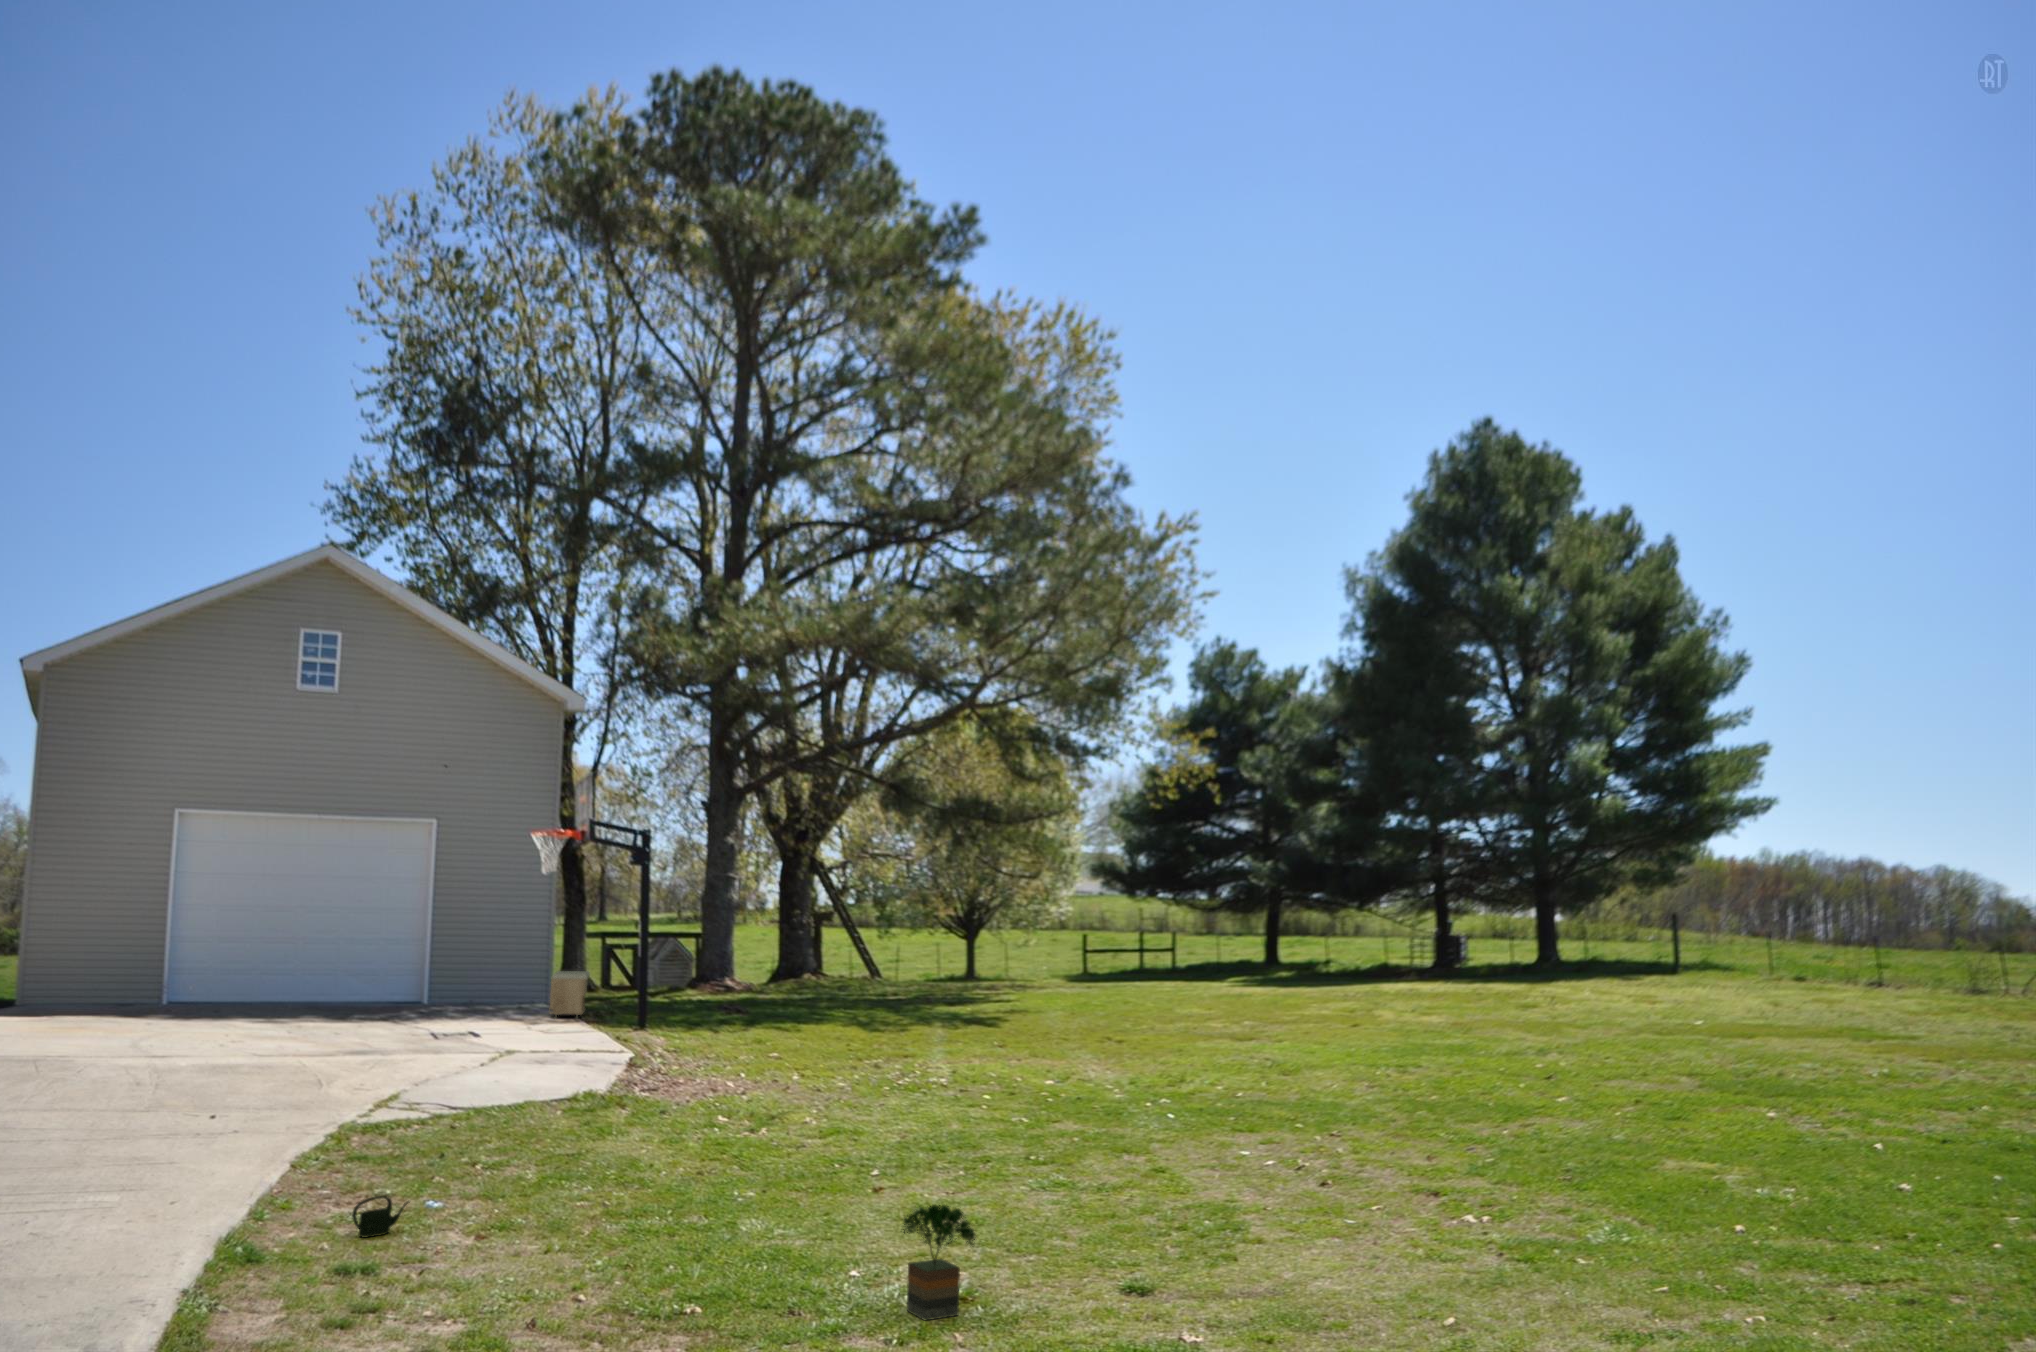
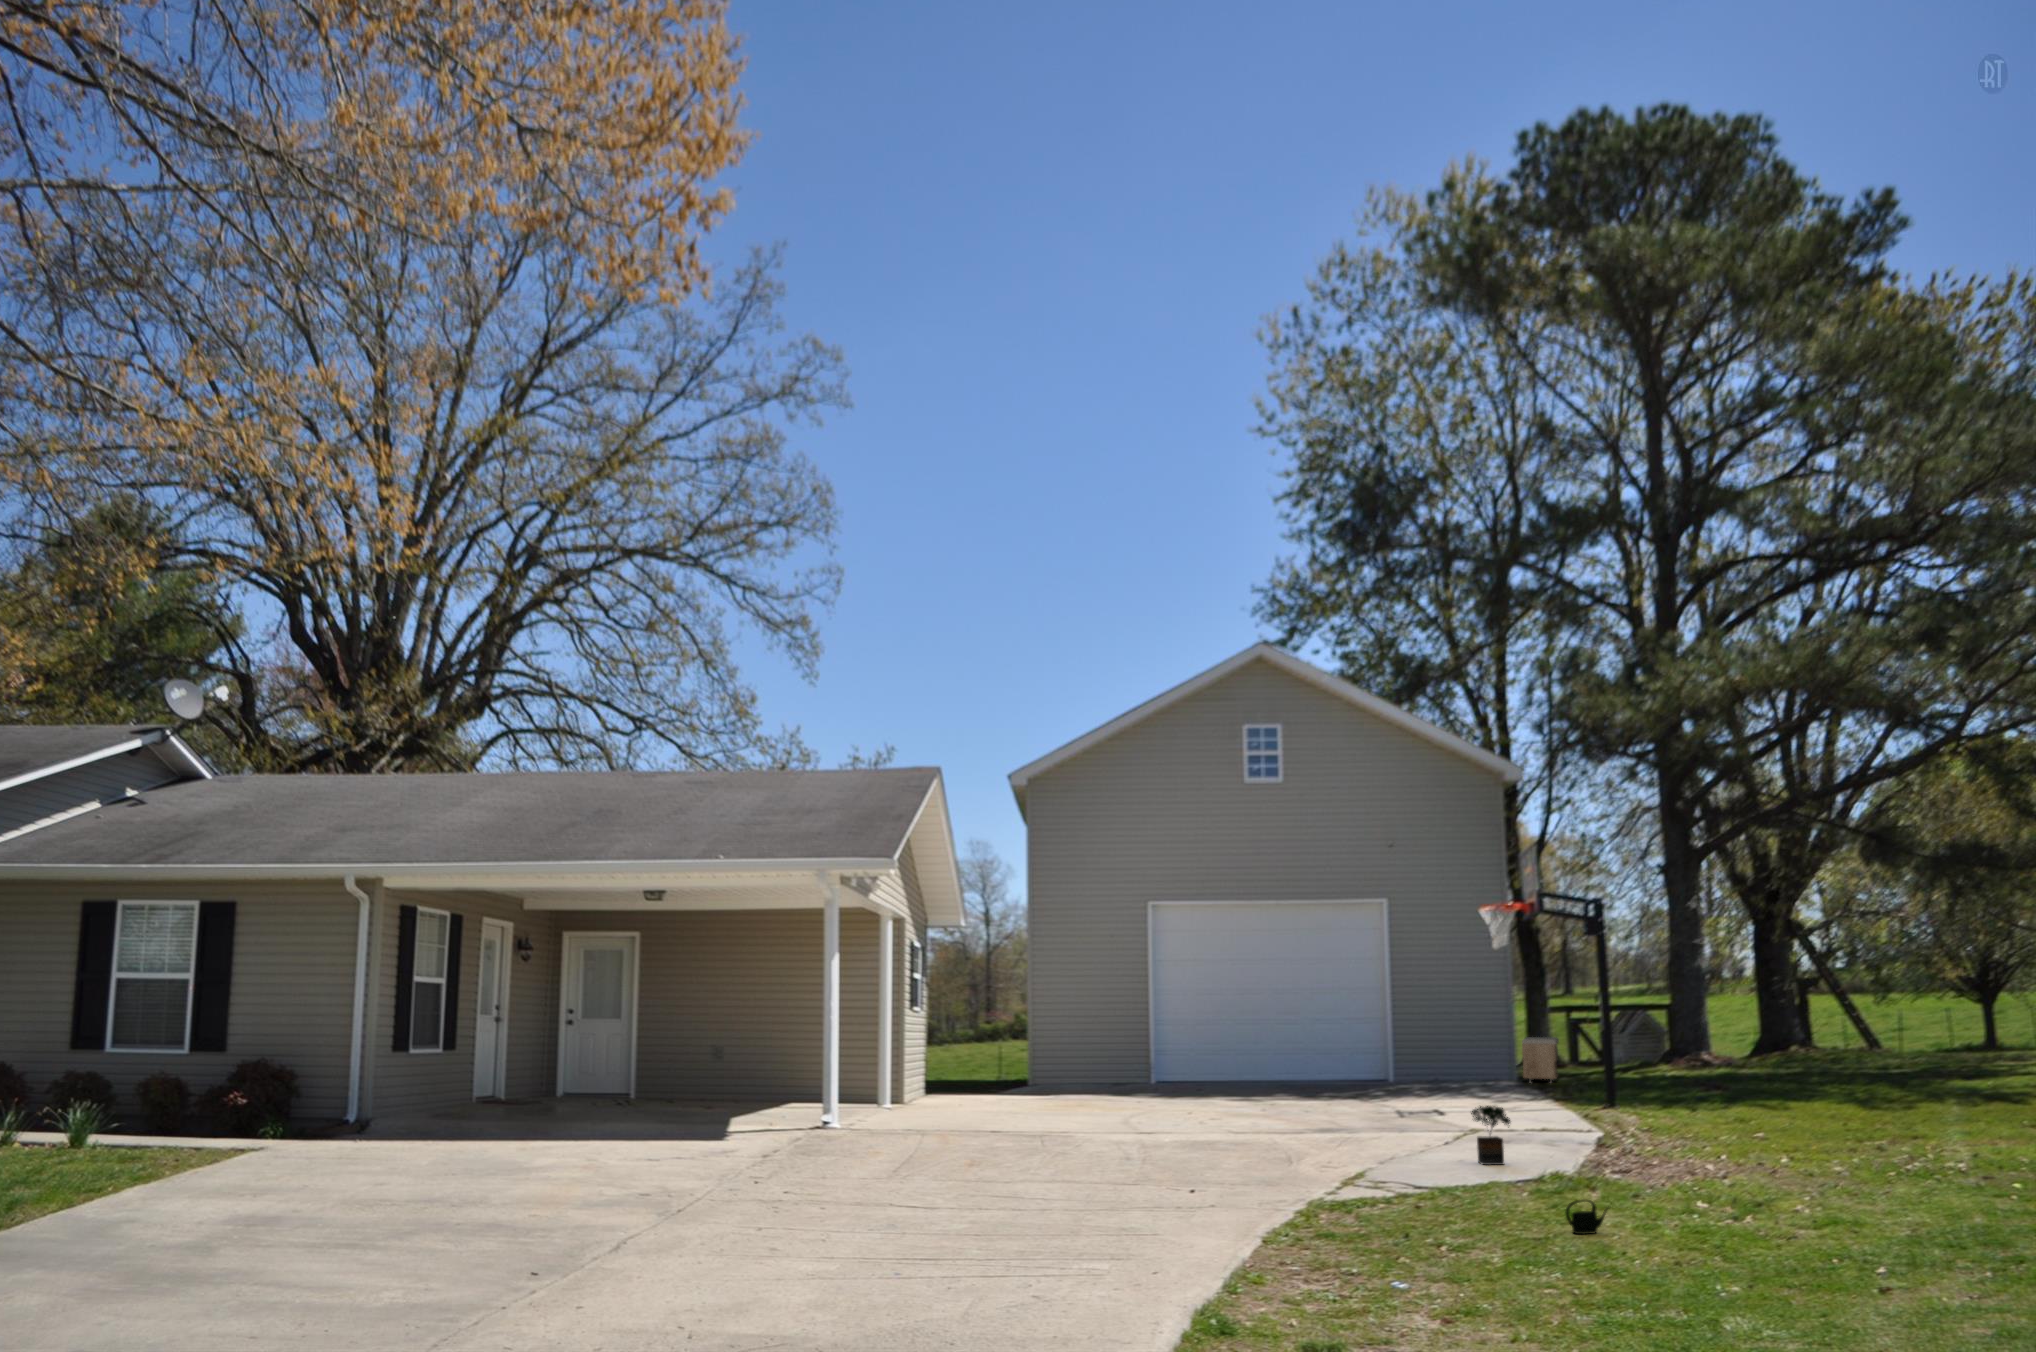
watering can: present [352,1196,410,1237] -> present [1565,1200,1608,1235]
potted tree: present [903,1205,976,1320] -> present [1471,1106,1510,1165]

